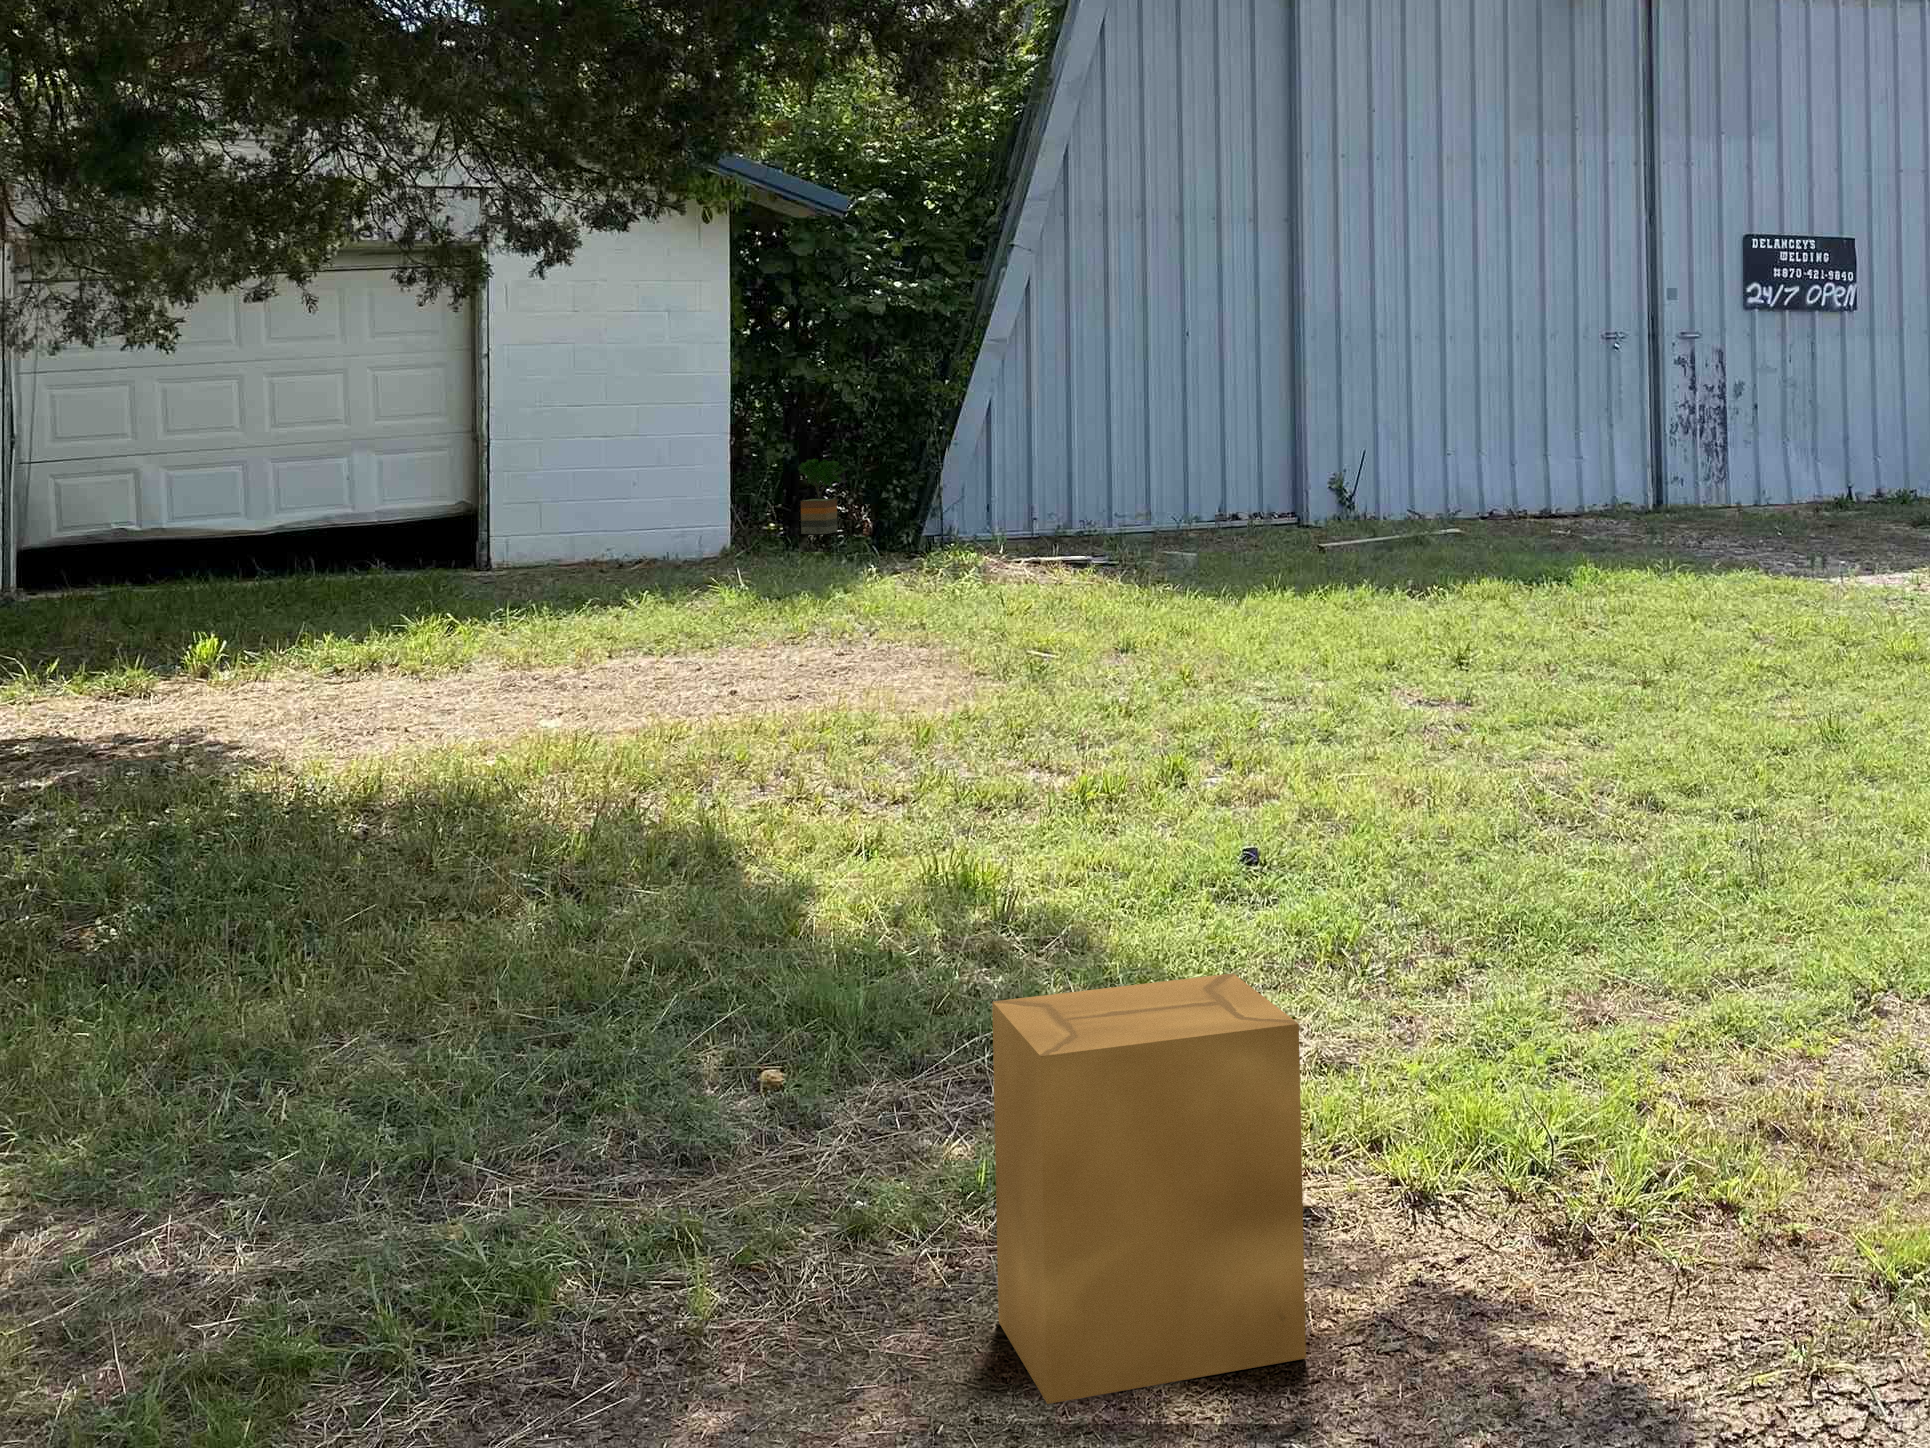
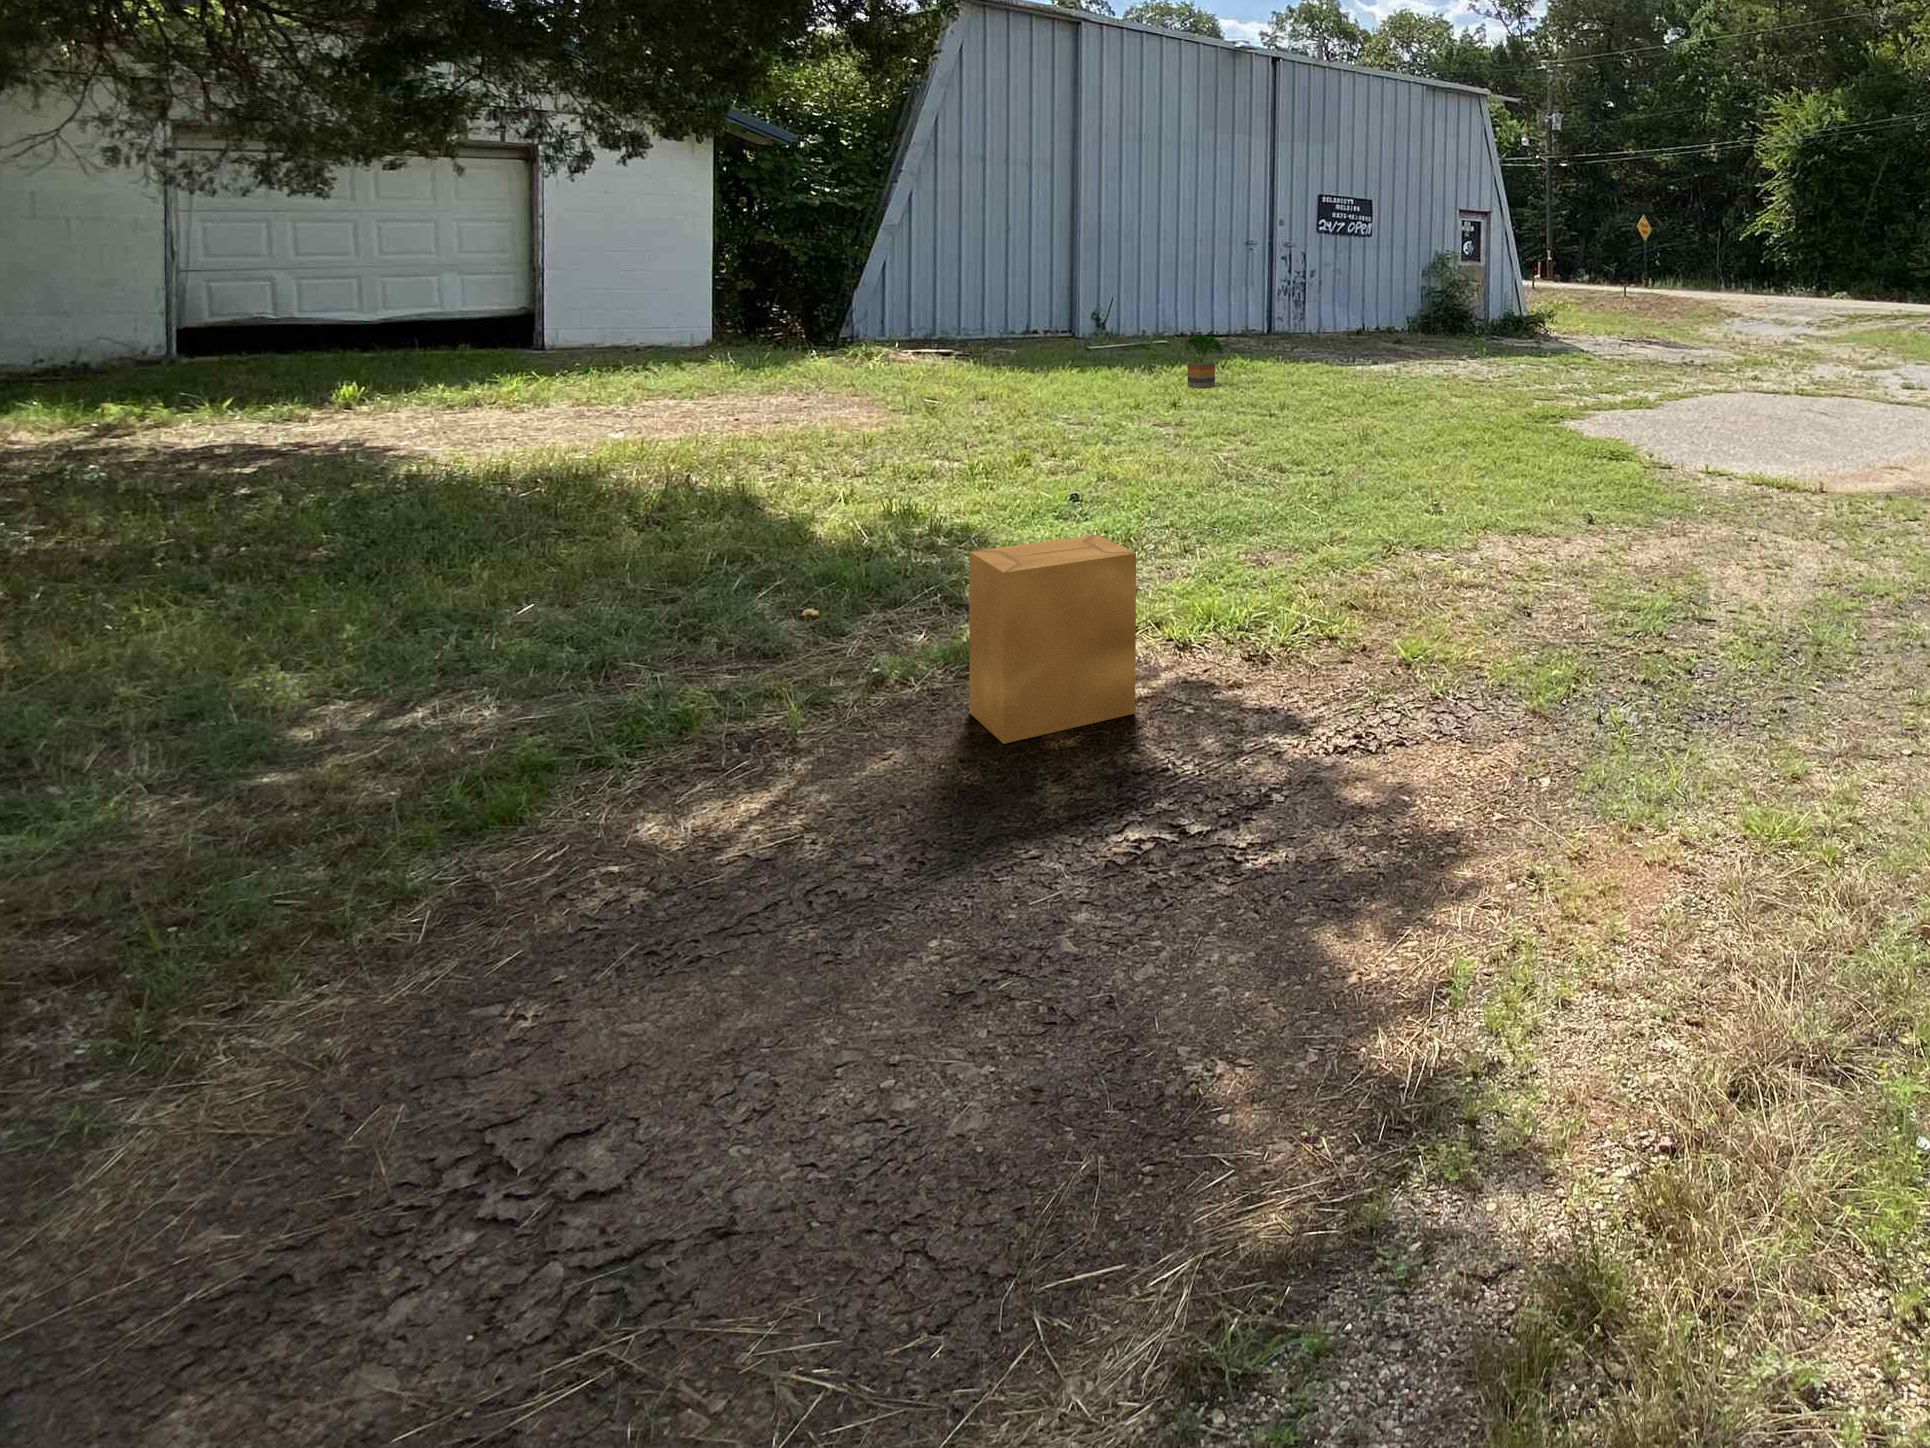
potted tree: present [799,459,844,534] -> present [1185,335,1223,388]

